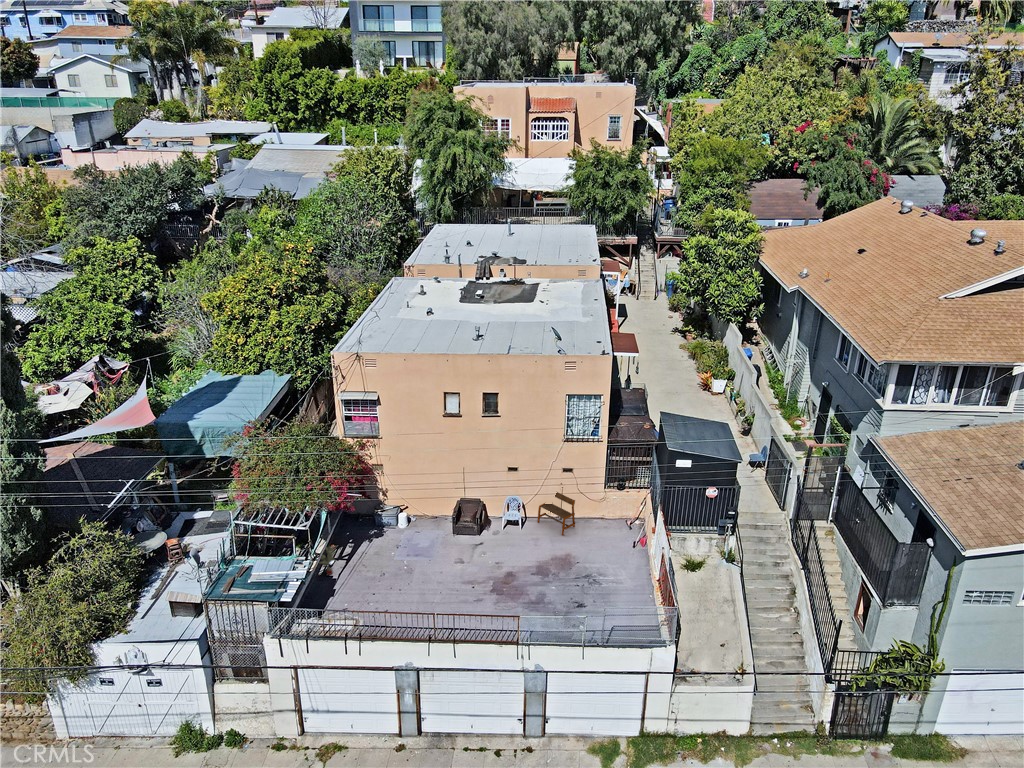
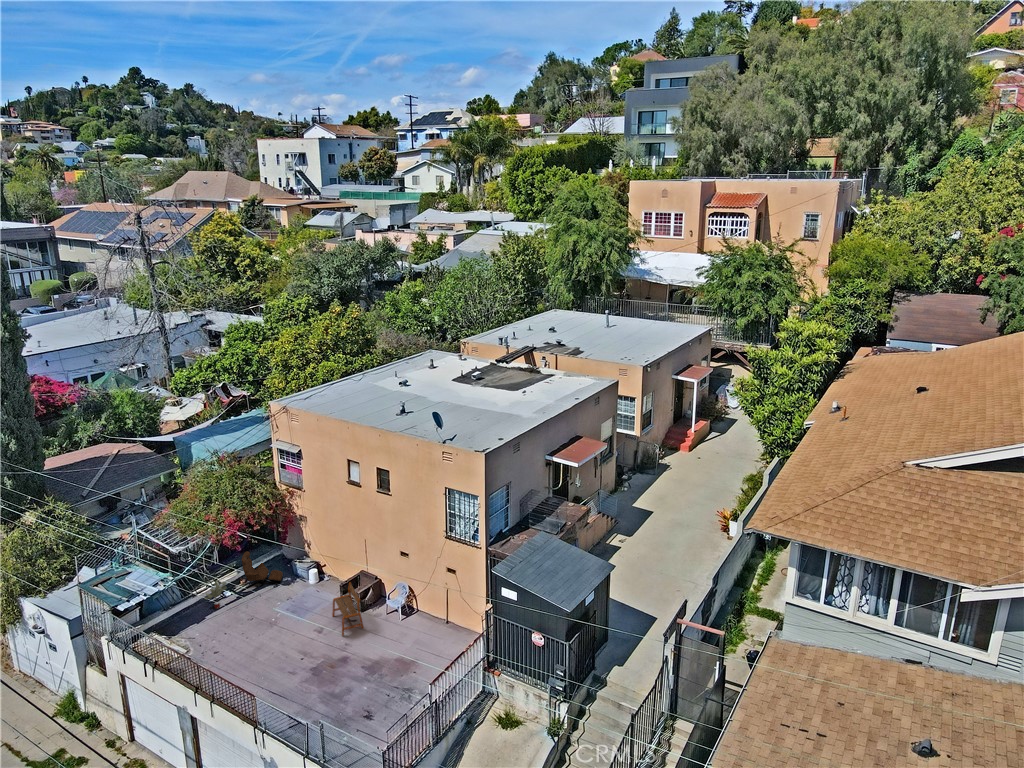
bench: present [537,492,575,535] -> present [332,583,363,636]
lounge chair: none [327,514,369,548] -> present [242,551,283,589]

